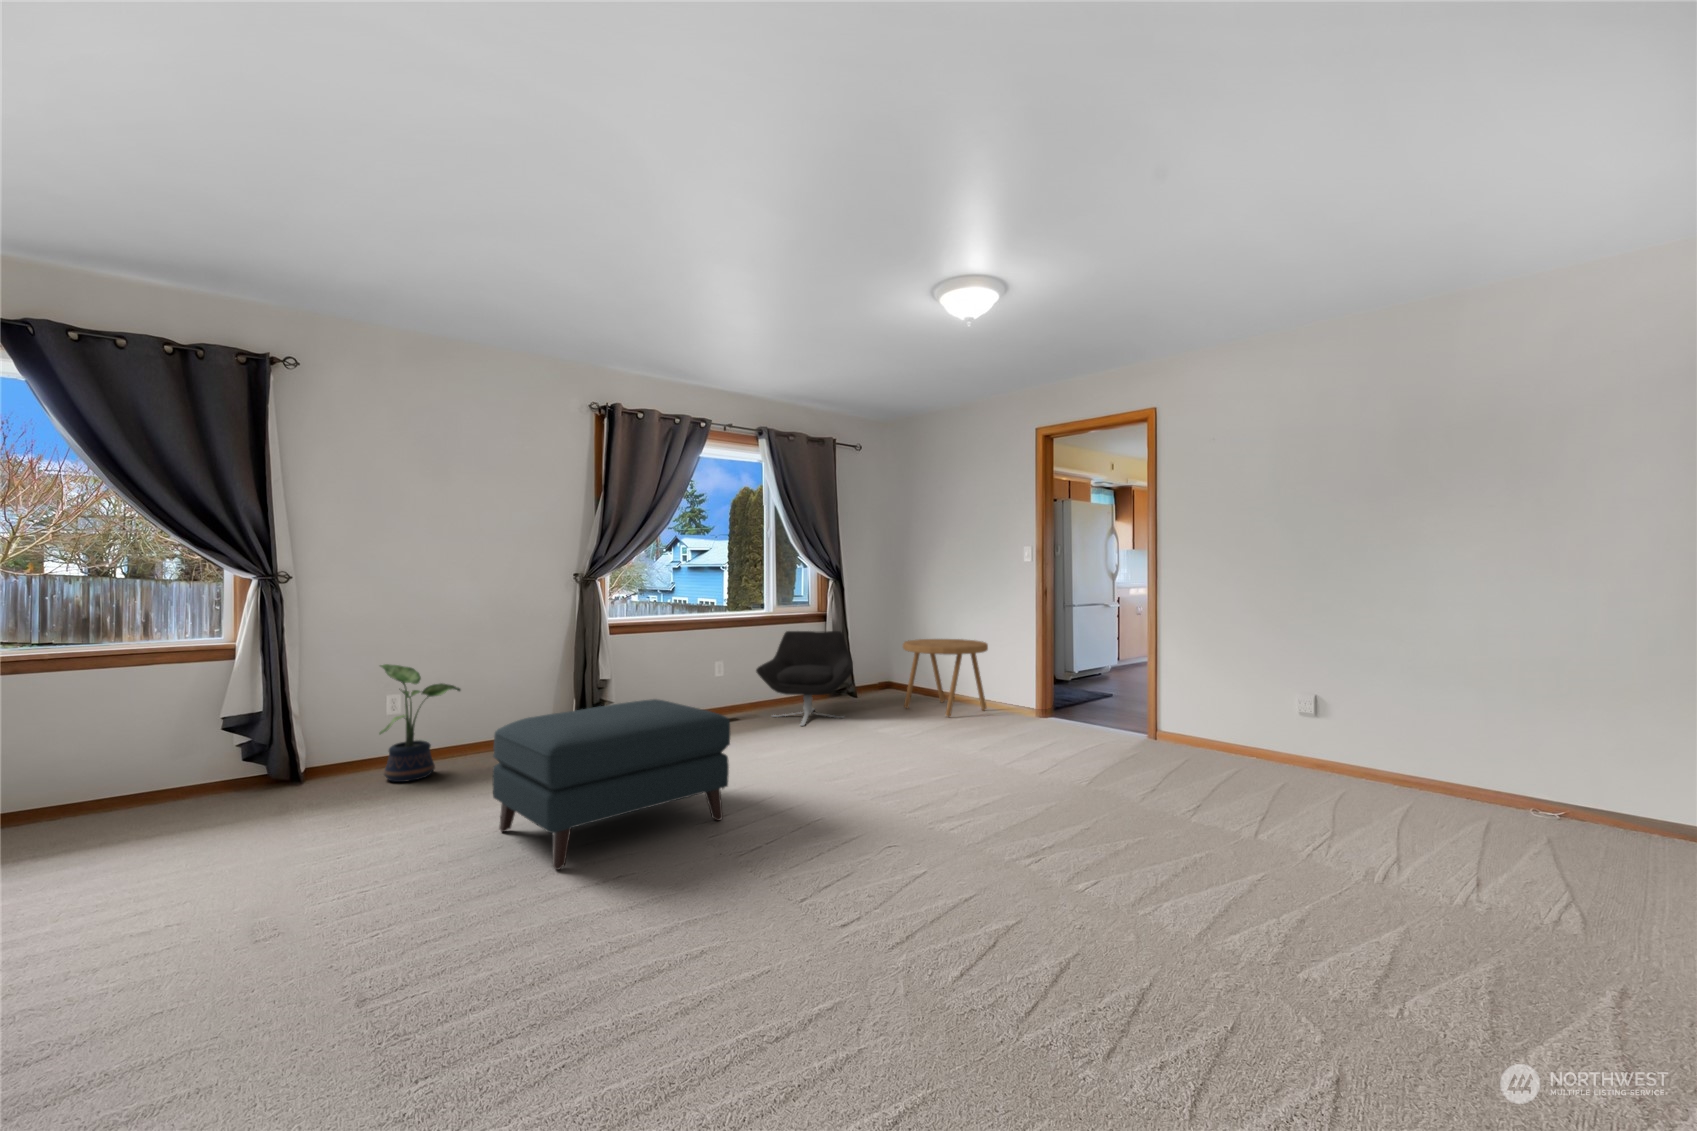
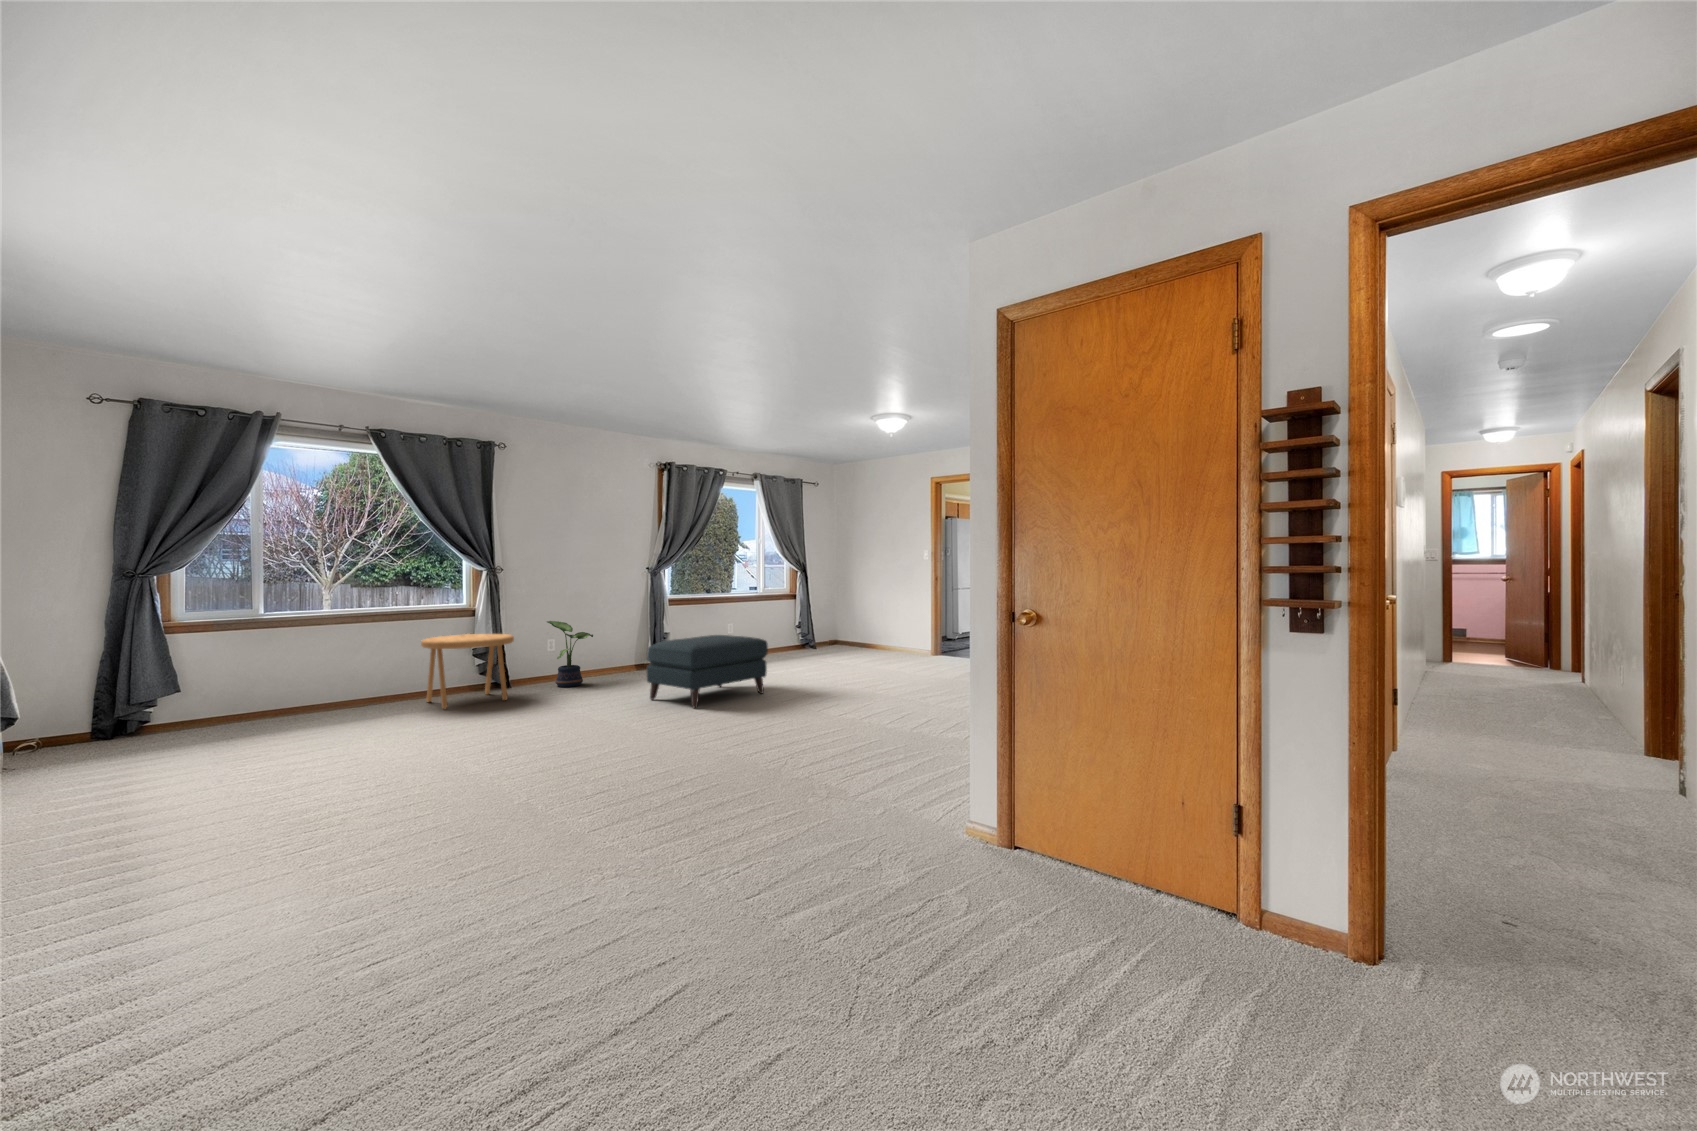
lounge chair: present [756,631,853,726] -> none [757,605,818,662]
side table: present [903,639,988,717] -> present [421,634,514,709]

